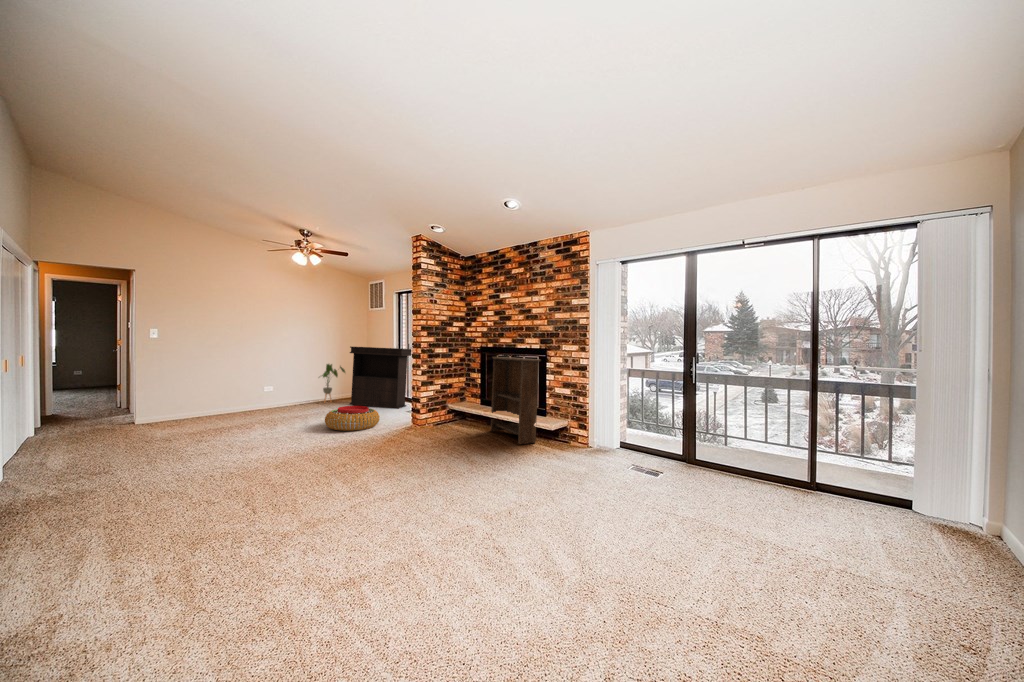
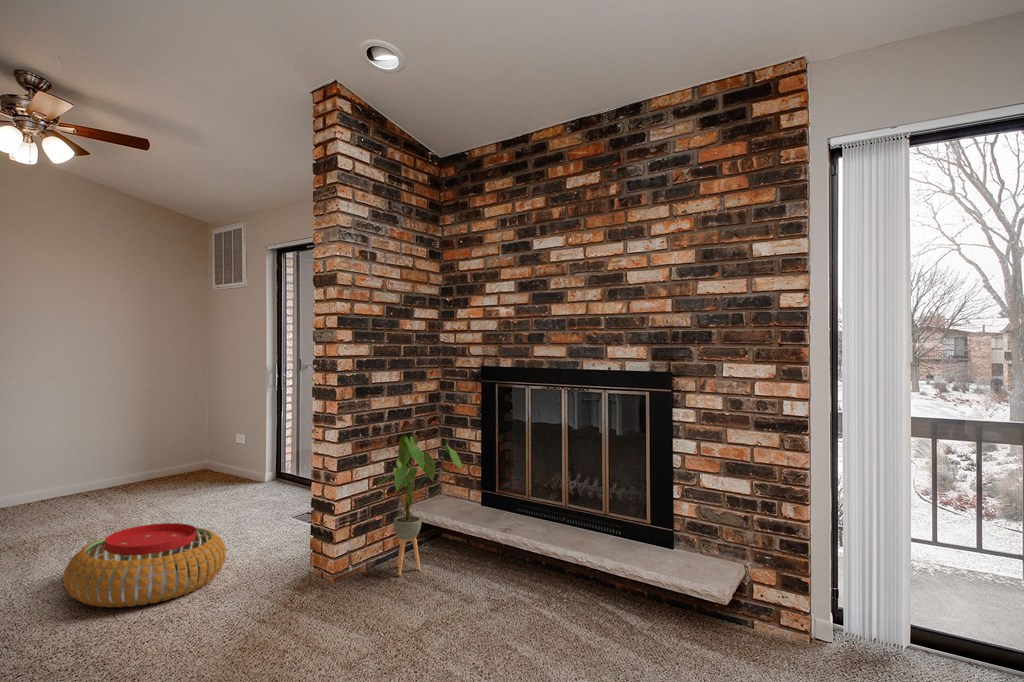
console table: present [349,347,412,409] -> none [160,367,310,510]
bookshelf: present [491,357,540,444] -> none [522,394,676,645]
house plant: present [322,364,345,402] -> present [378,435,462,575]

